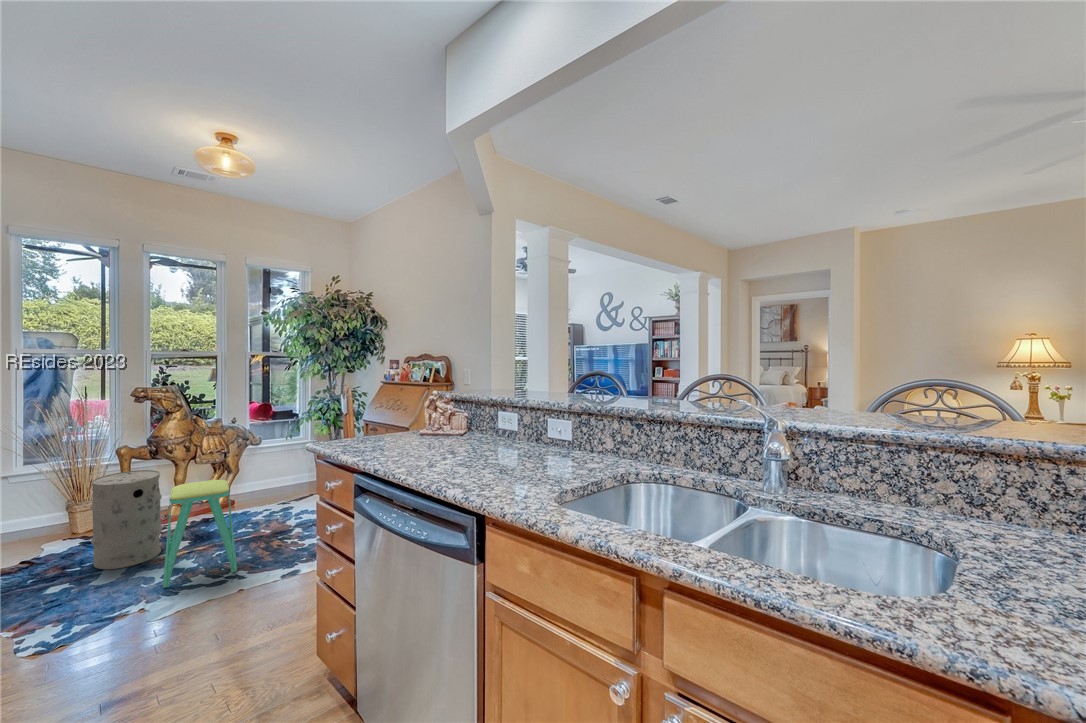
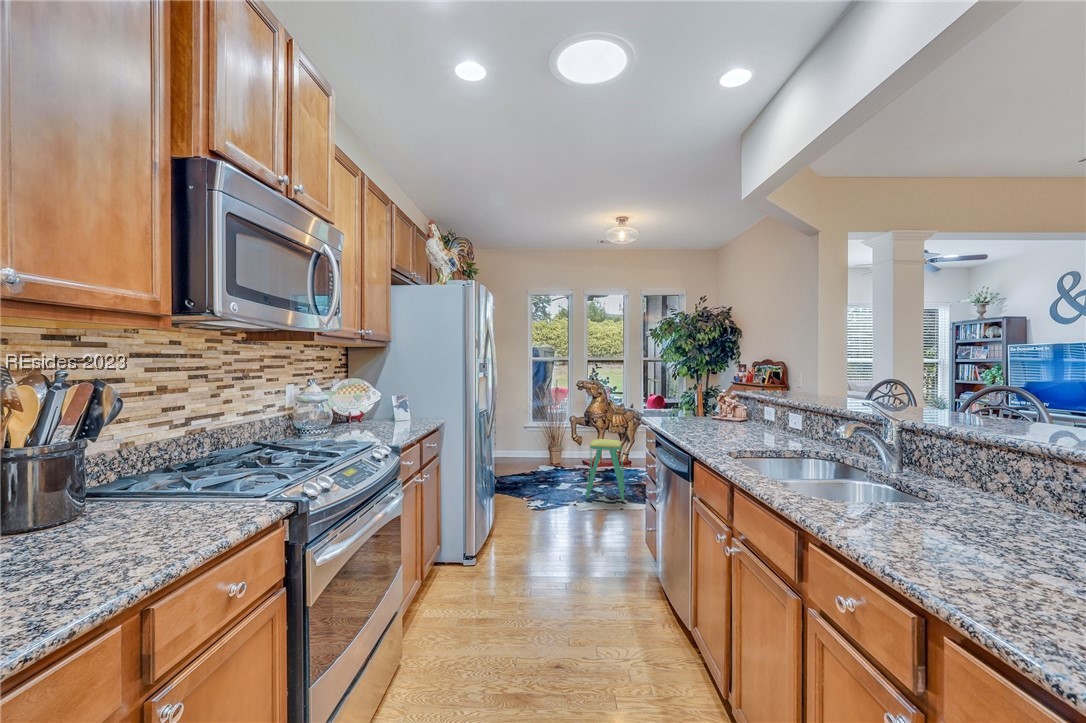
trash can: present [91,470,163,569] -> none [557,429,589,484]

